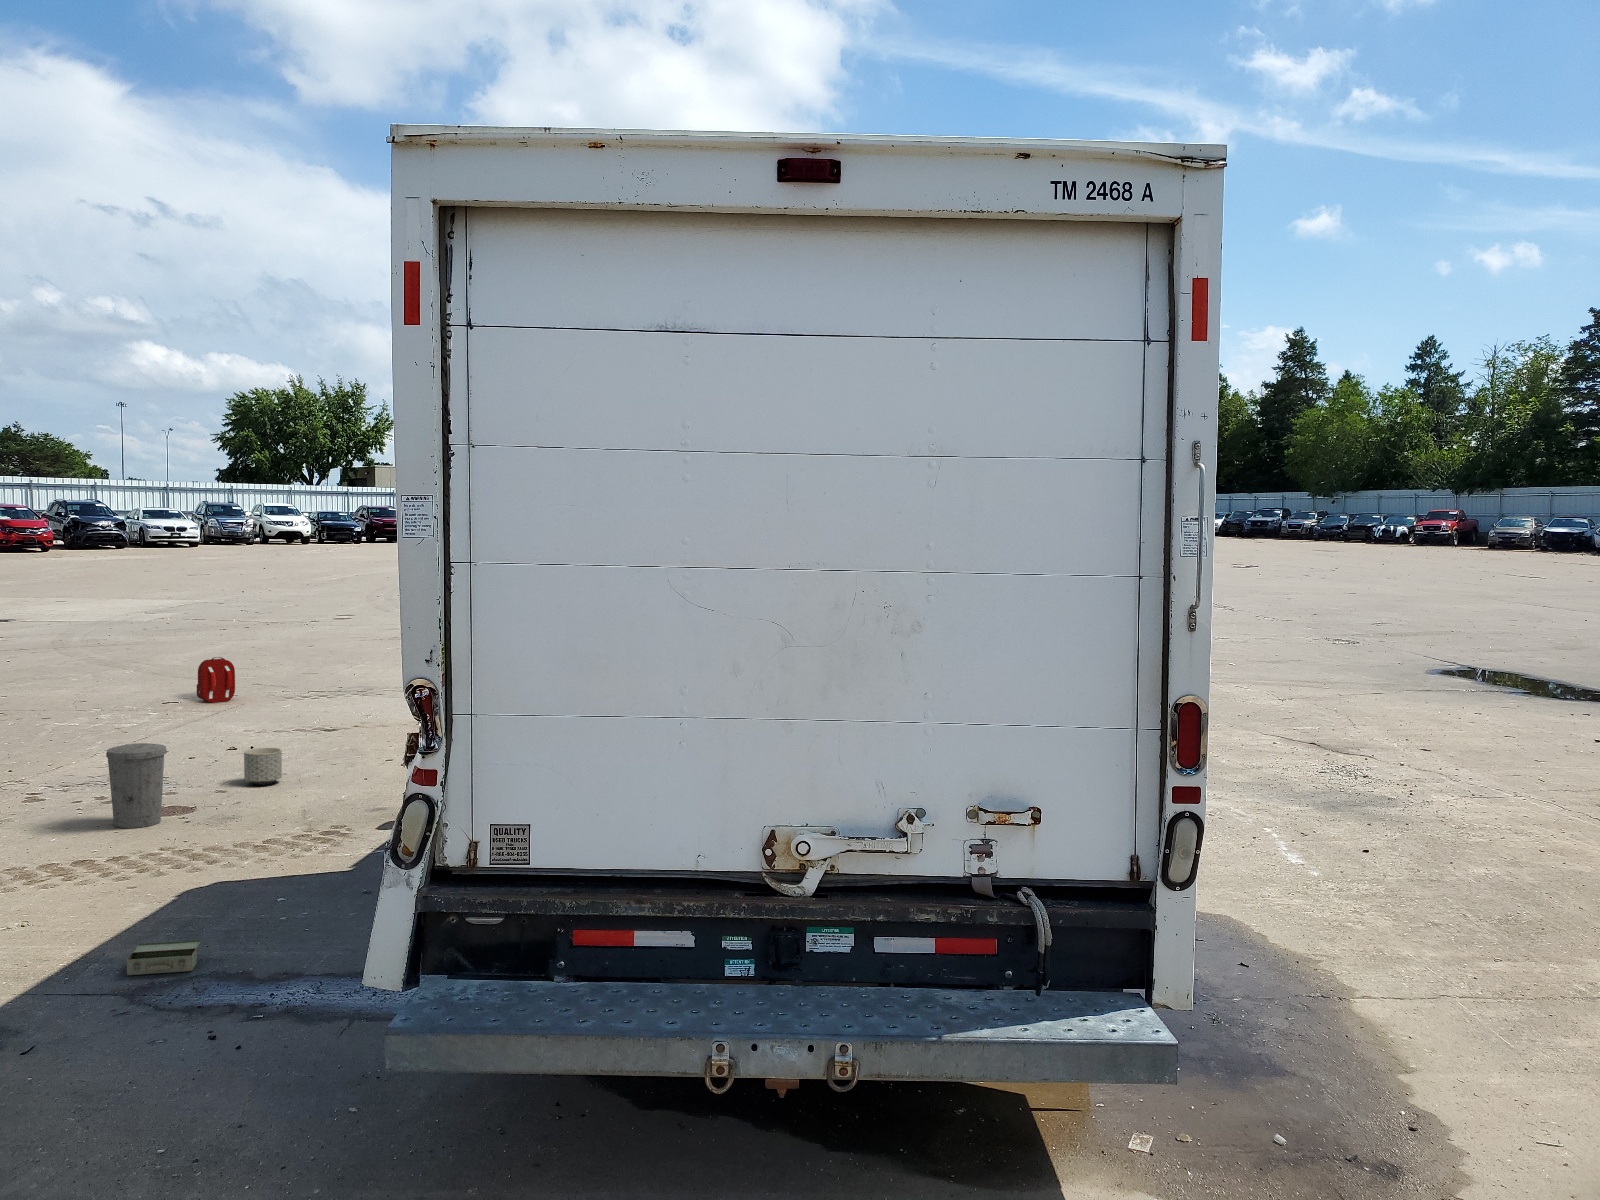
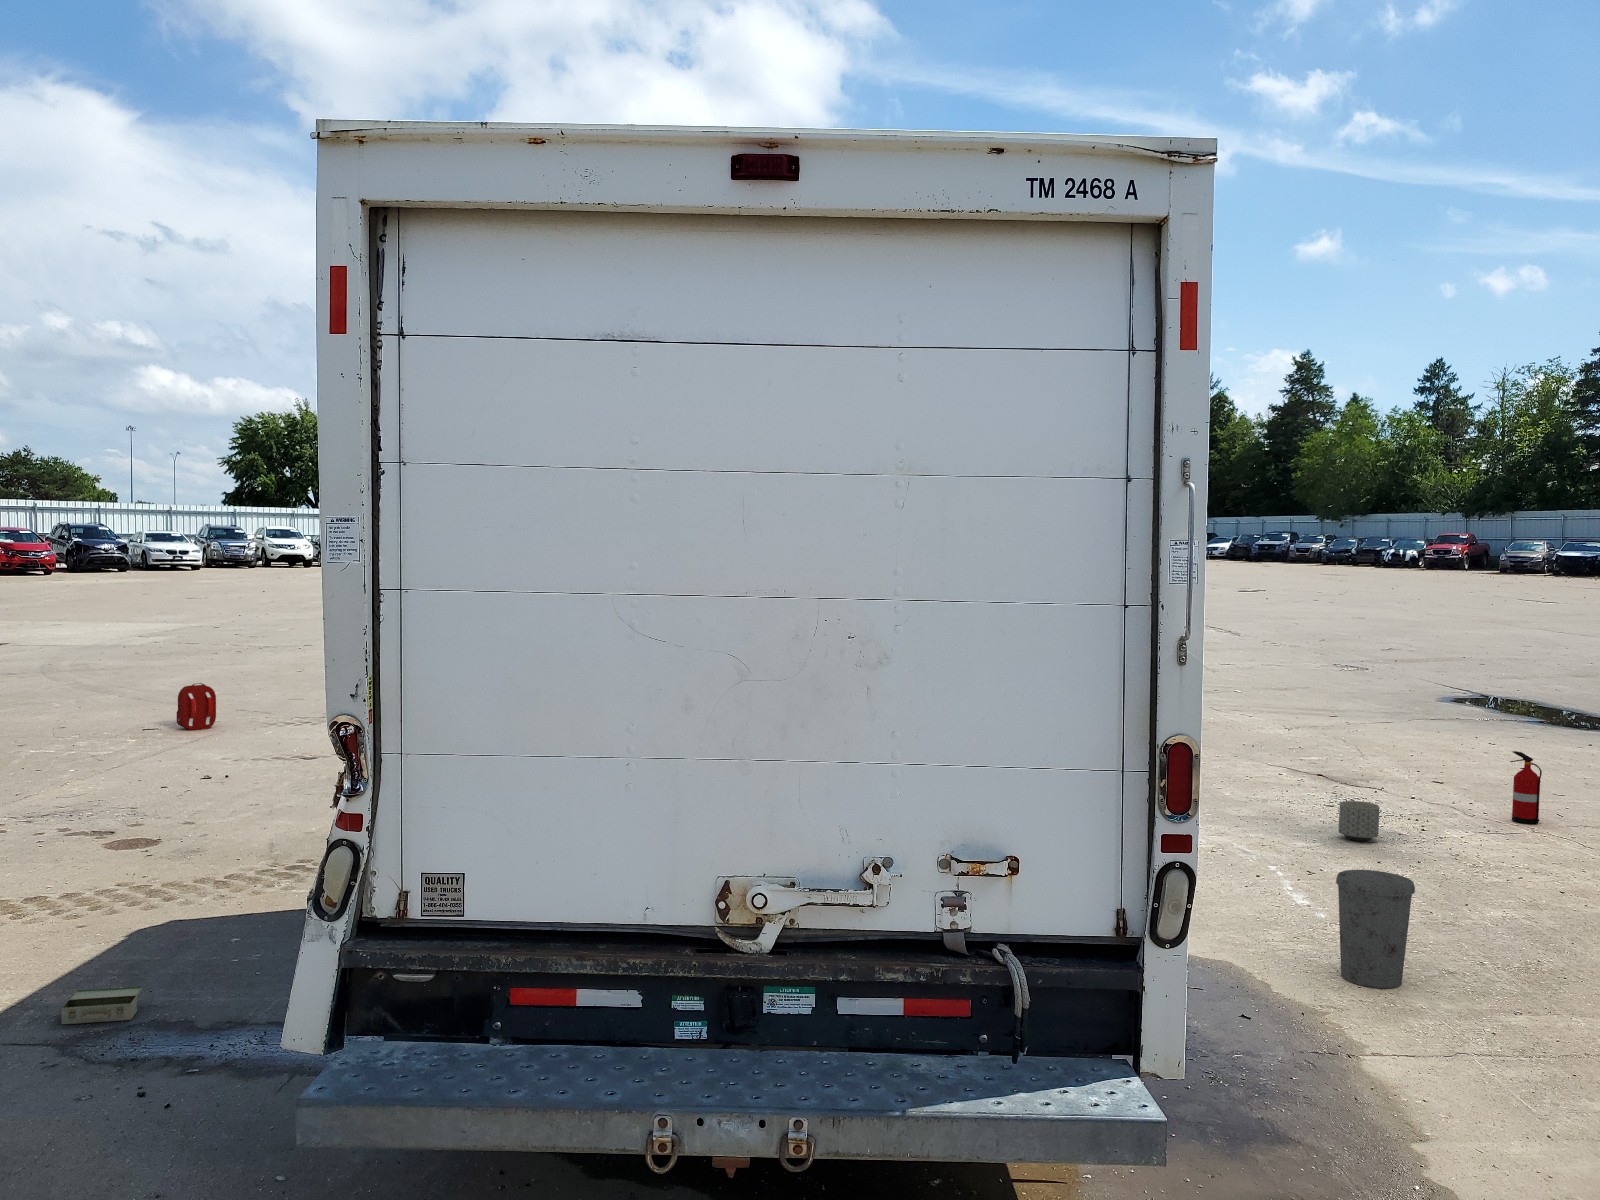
fire extinguisher: none [1488,718,1518,788] -> present [1510,751,1542,824]
trash can: present [106,743,167,828] -> present [1336,870,1415,988]
planter: present [244,748,282,785] -> present [1339,801,1380,841]

